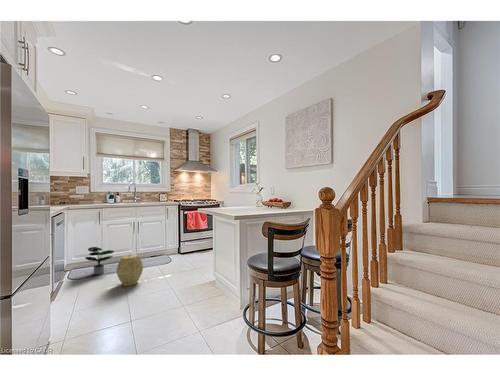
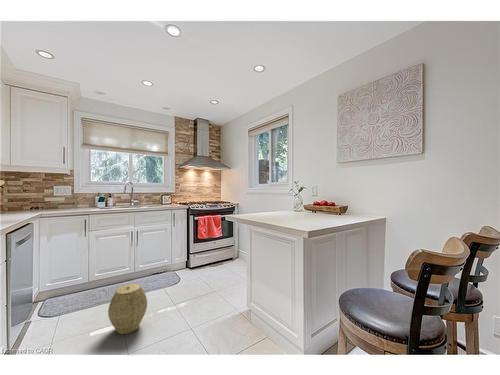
potted plant: present [85,247,114,275] -> none [61,270,105,310]

